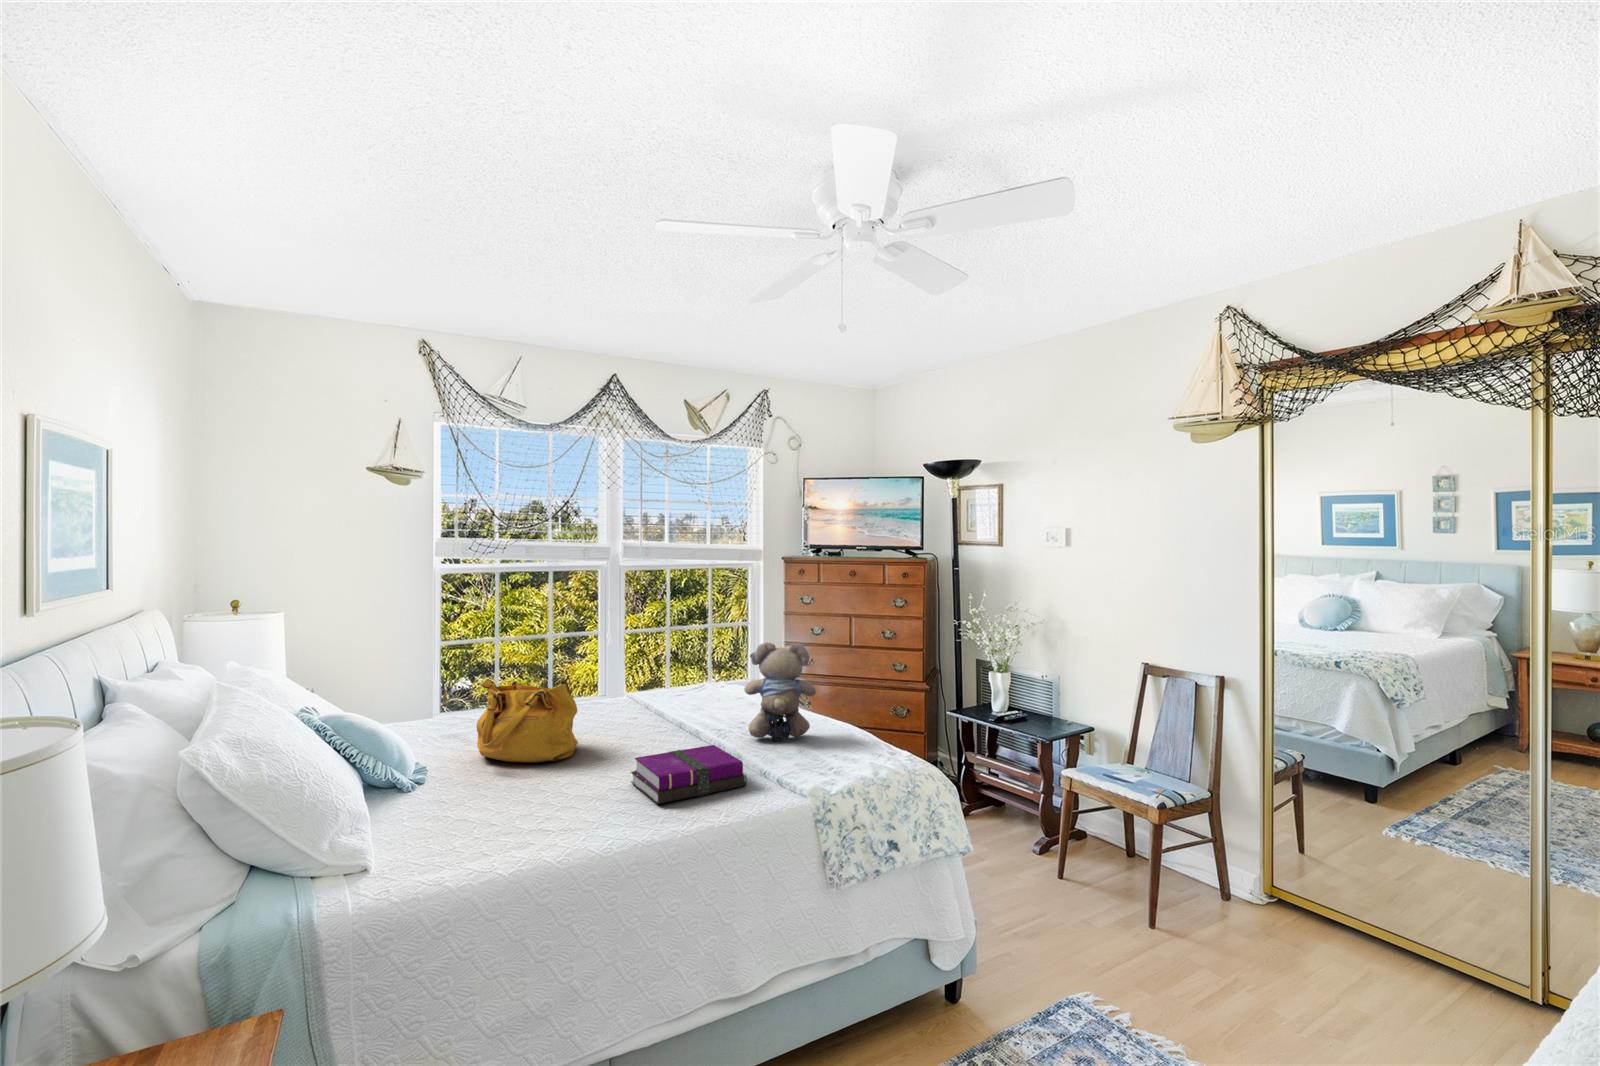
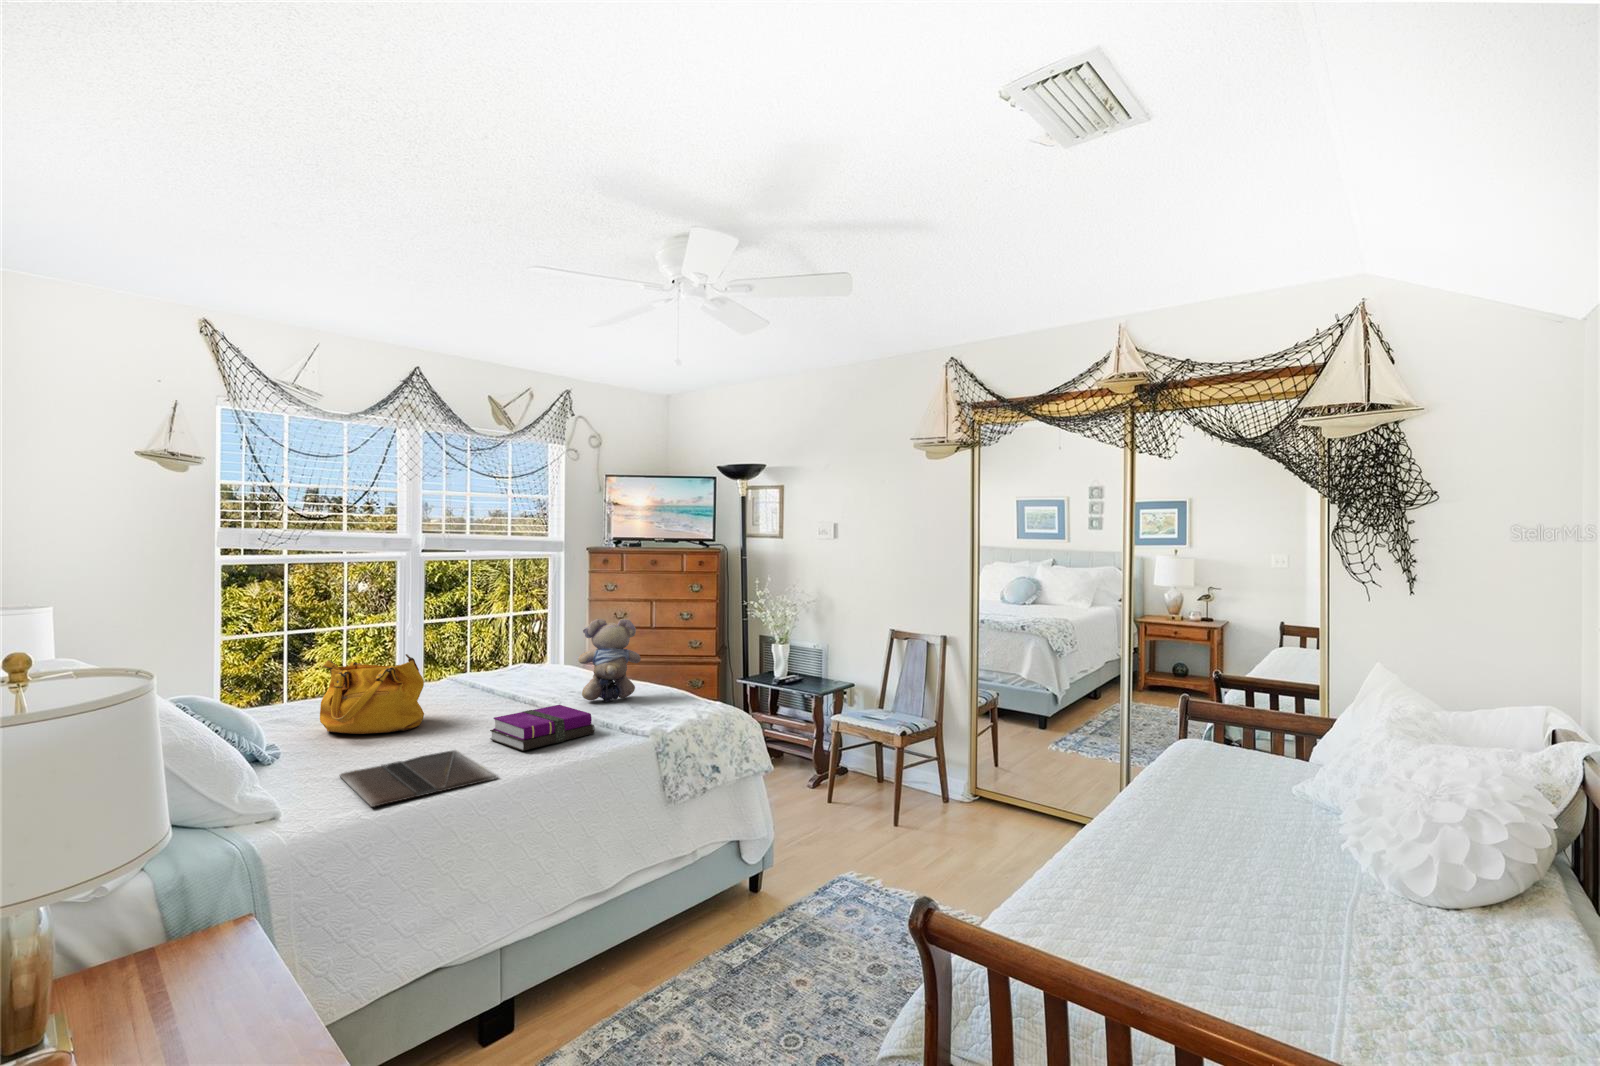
laptop: none [461,794,614,869] -> present [340,750,497,807]

